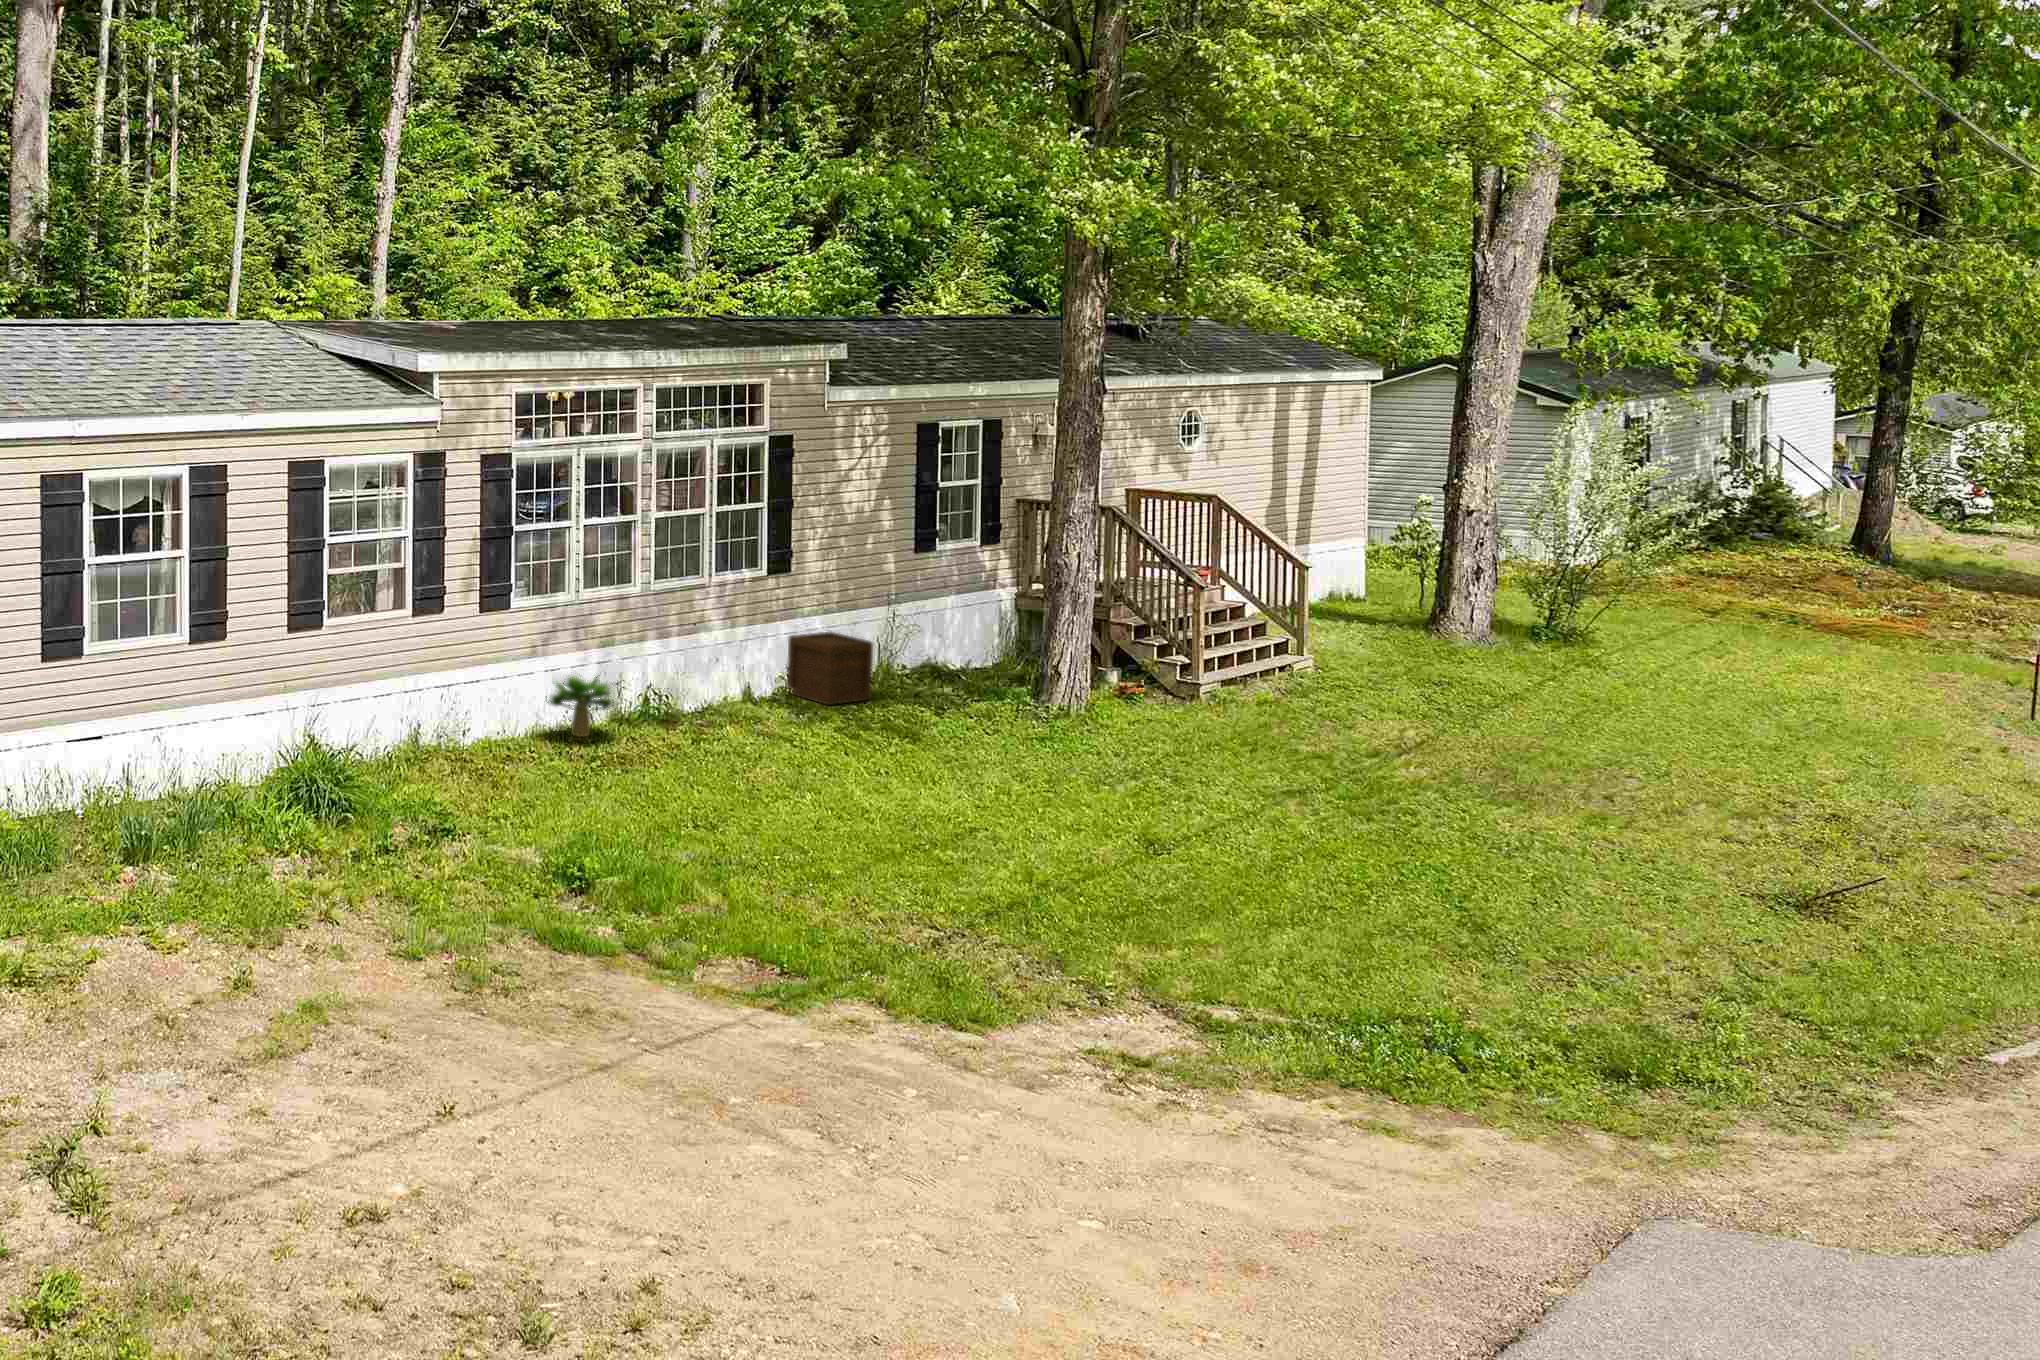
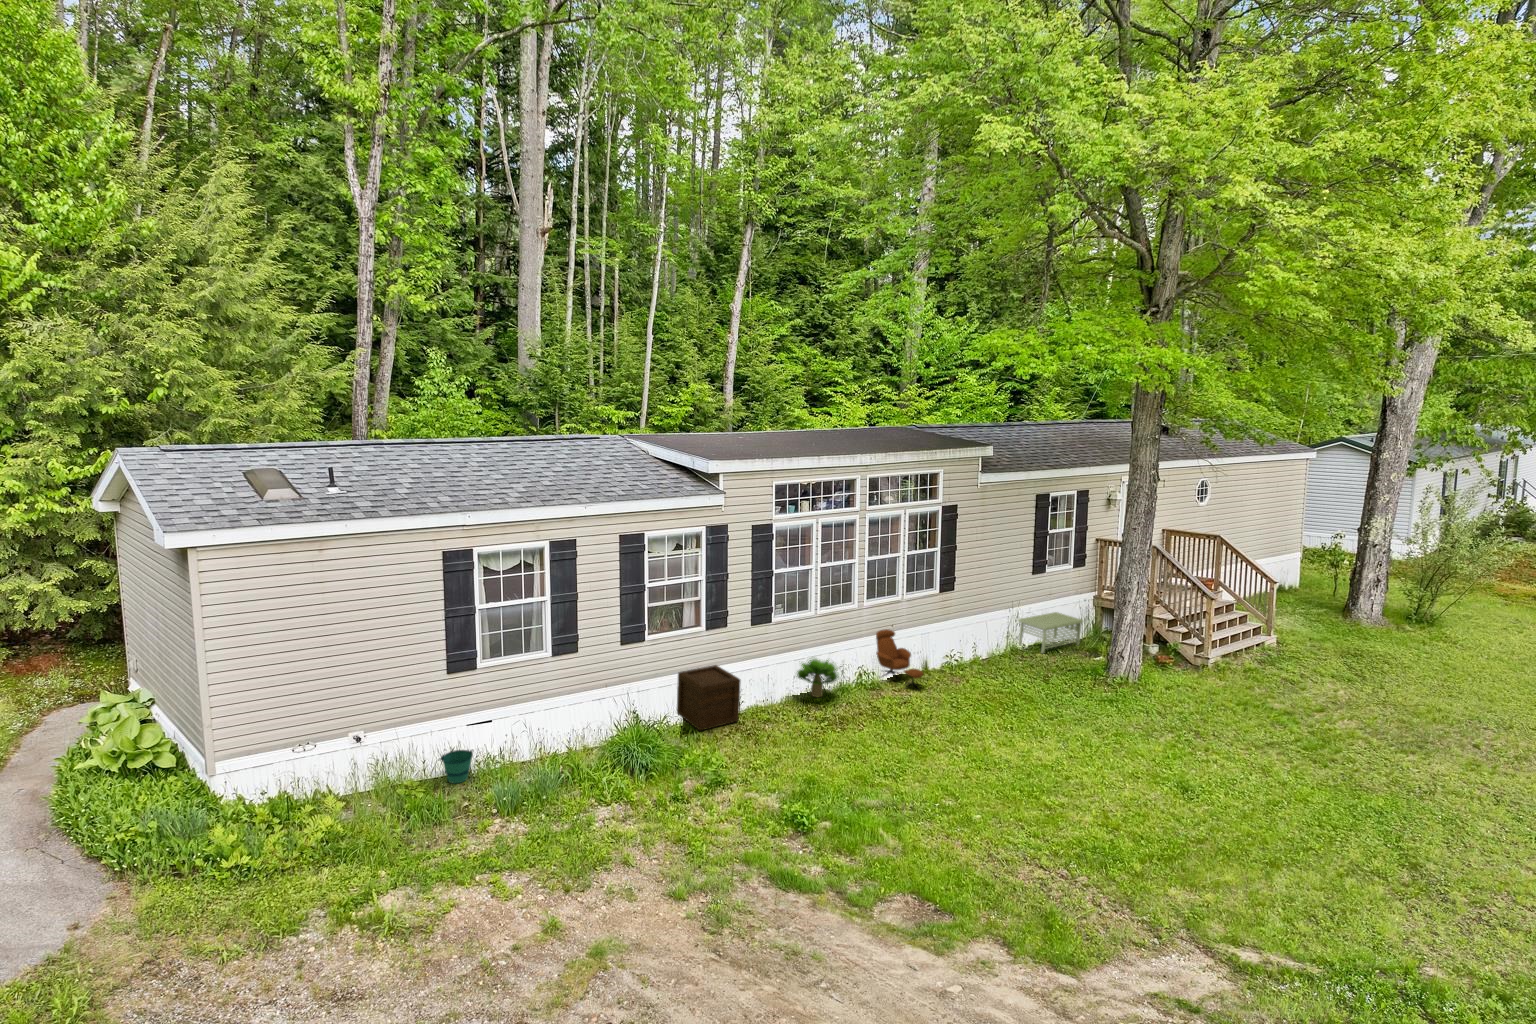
storage bench: none [900,627,1007,688] -> present [1018,612,1083,654]
wooden crate: present [787,632,873,705] -> present [677,665,740,731]
lounge chair: none [671,638,749,729] -> present [876,629,923,691]
bucket: none [28,774,81,824] -> present [439,750,473,783]

